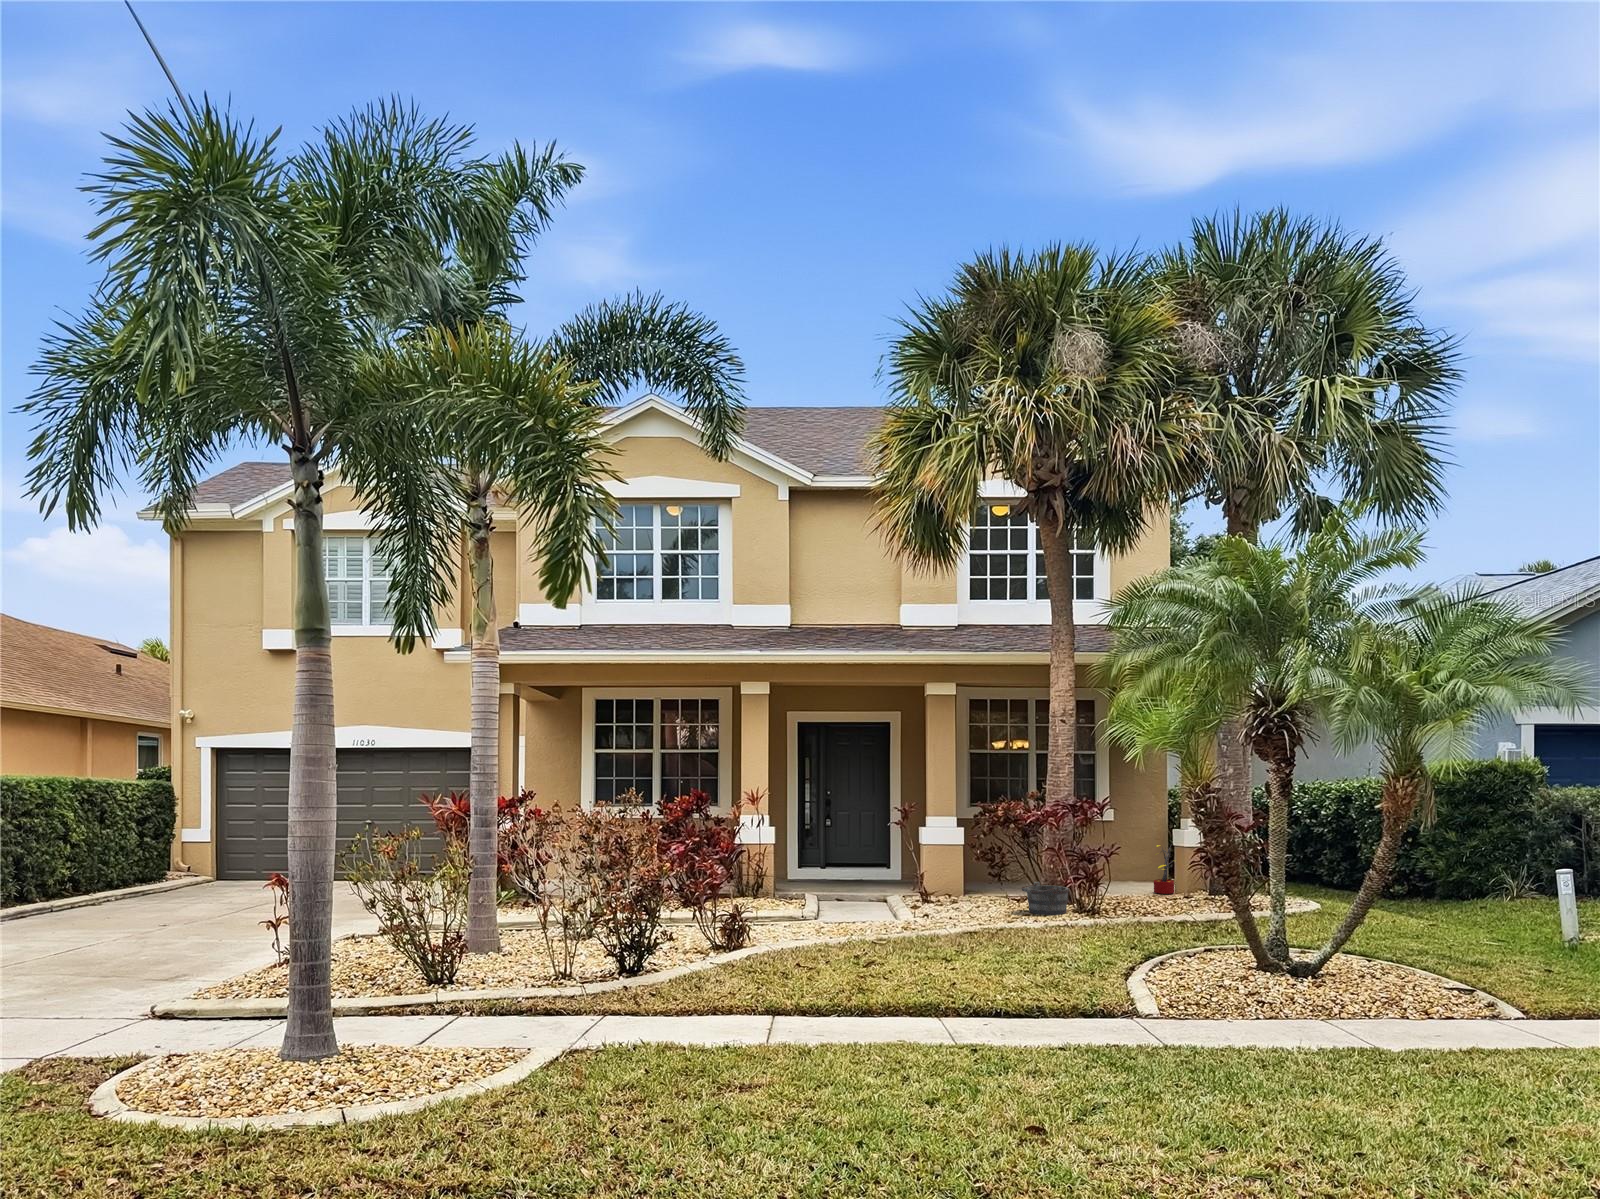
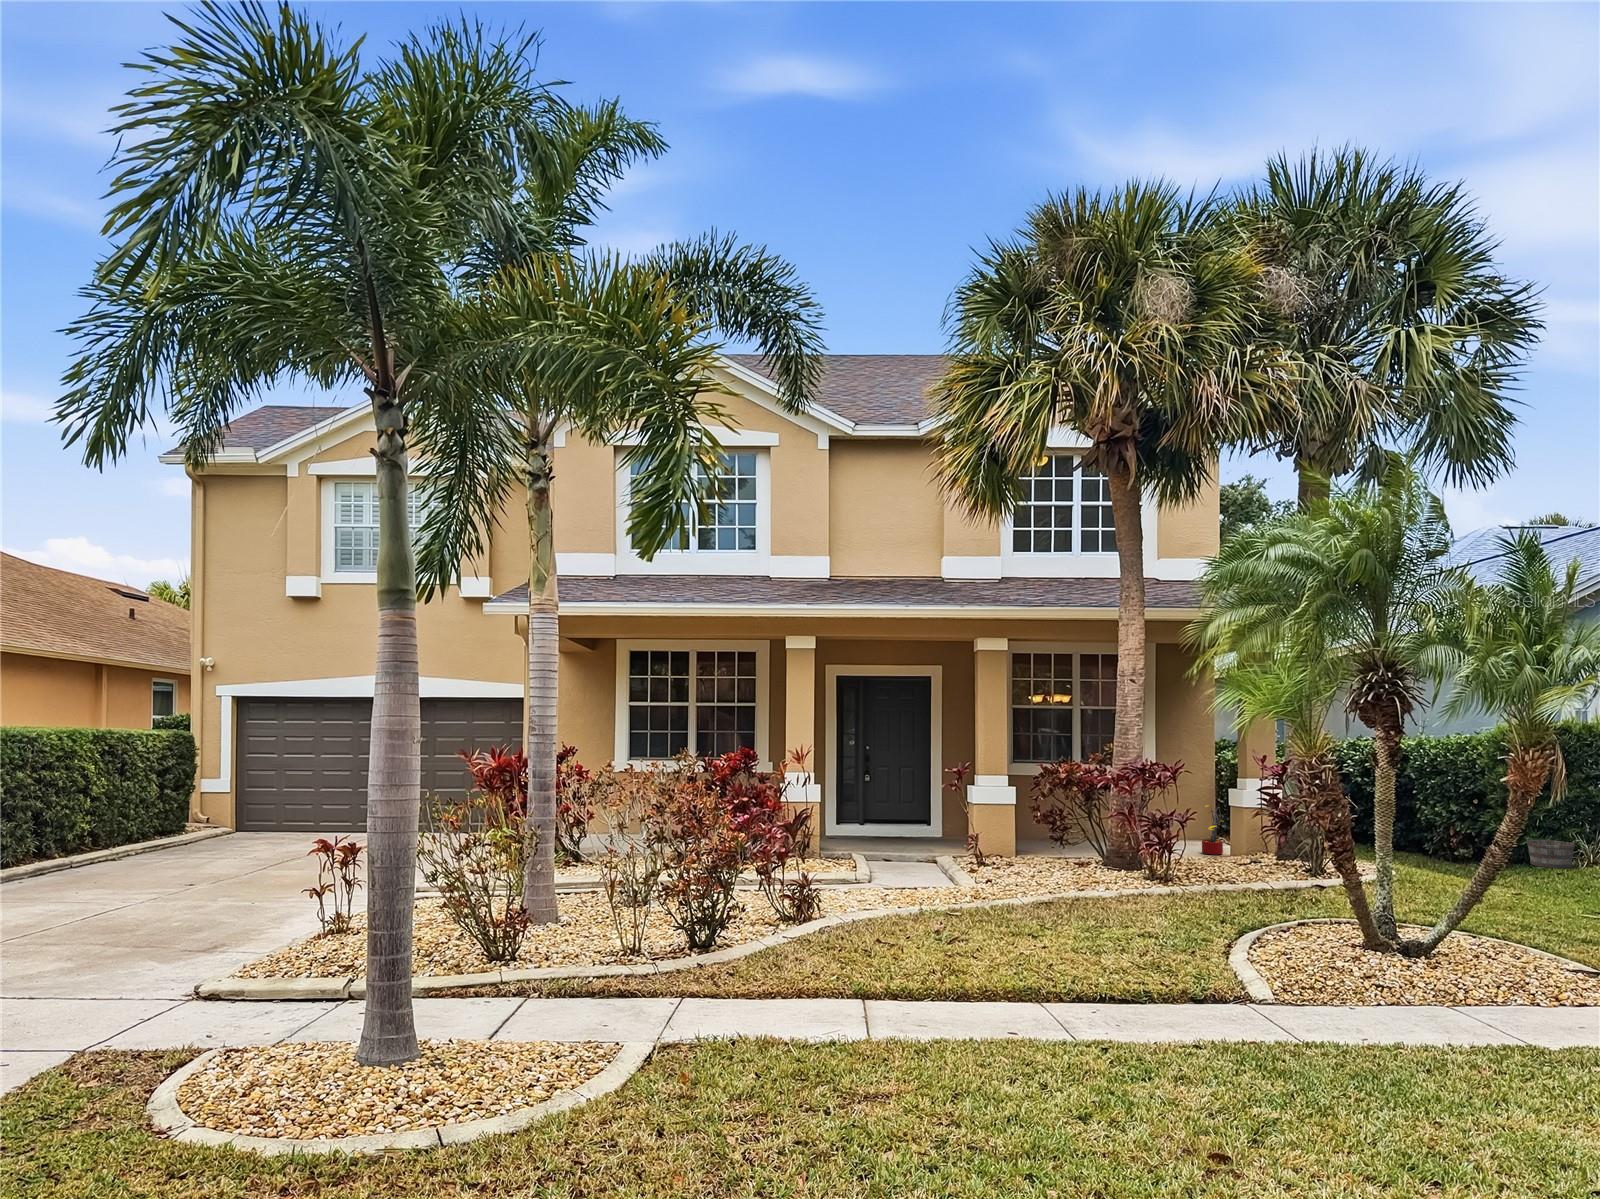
bucket: present [1021,882,1069,915] -> present [1526,838,1575,868]

